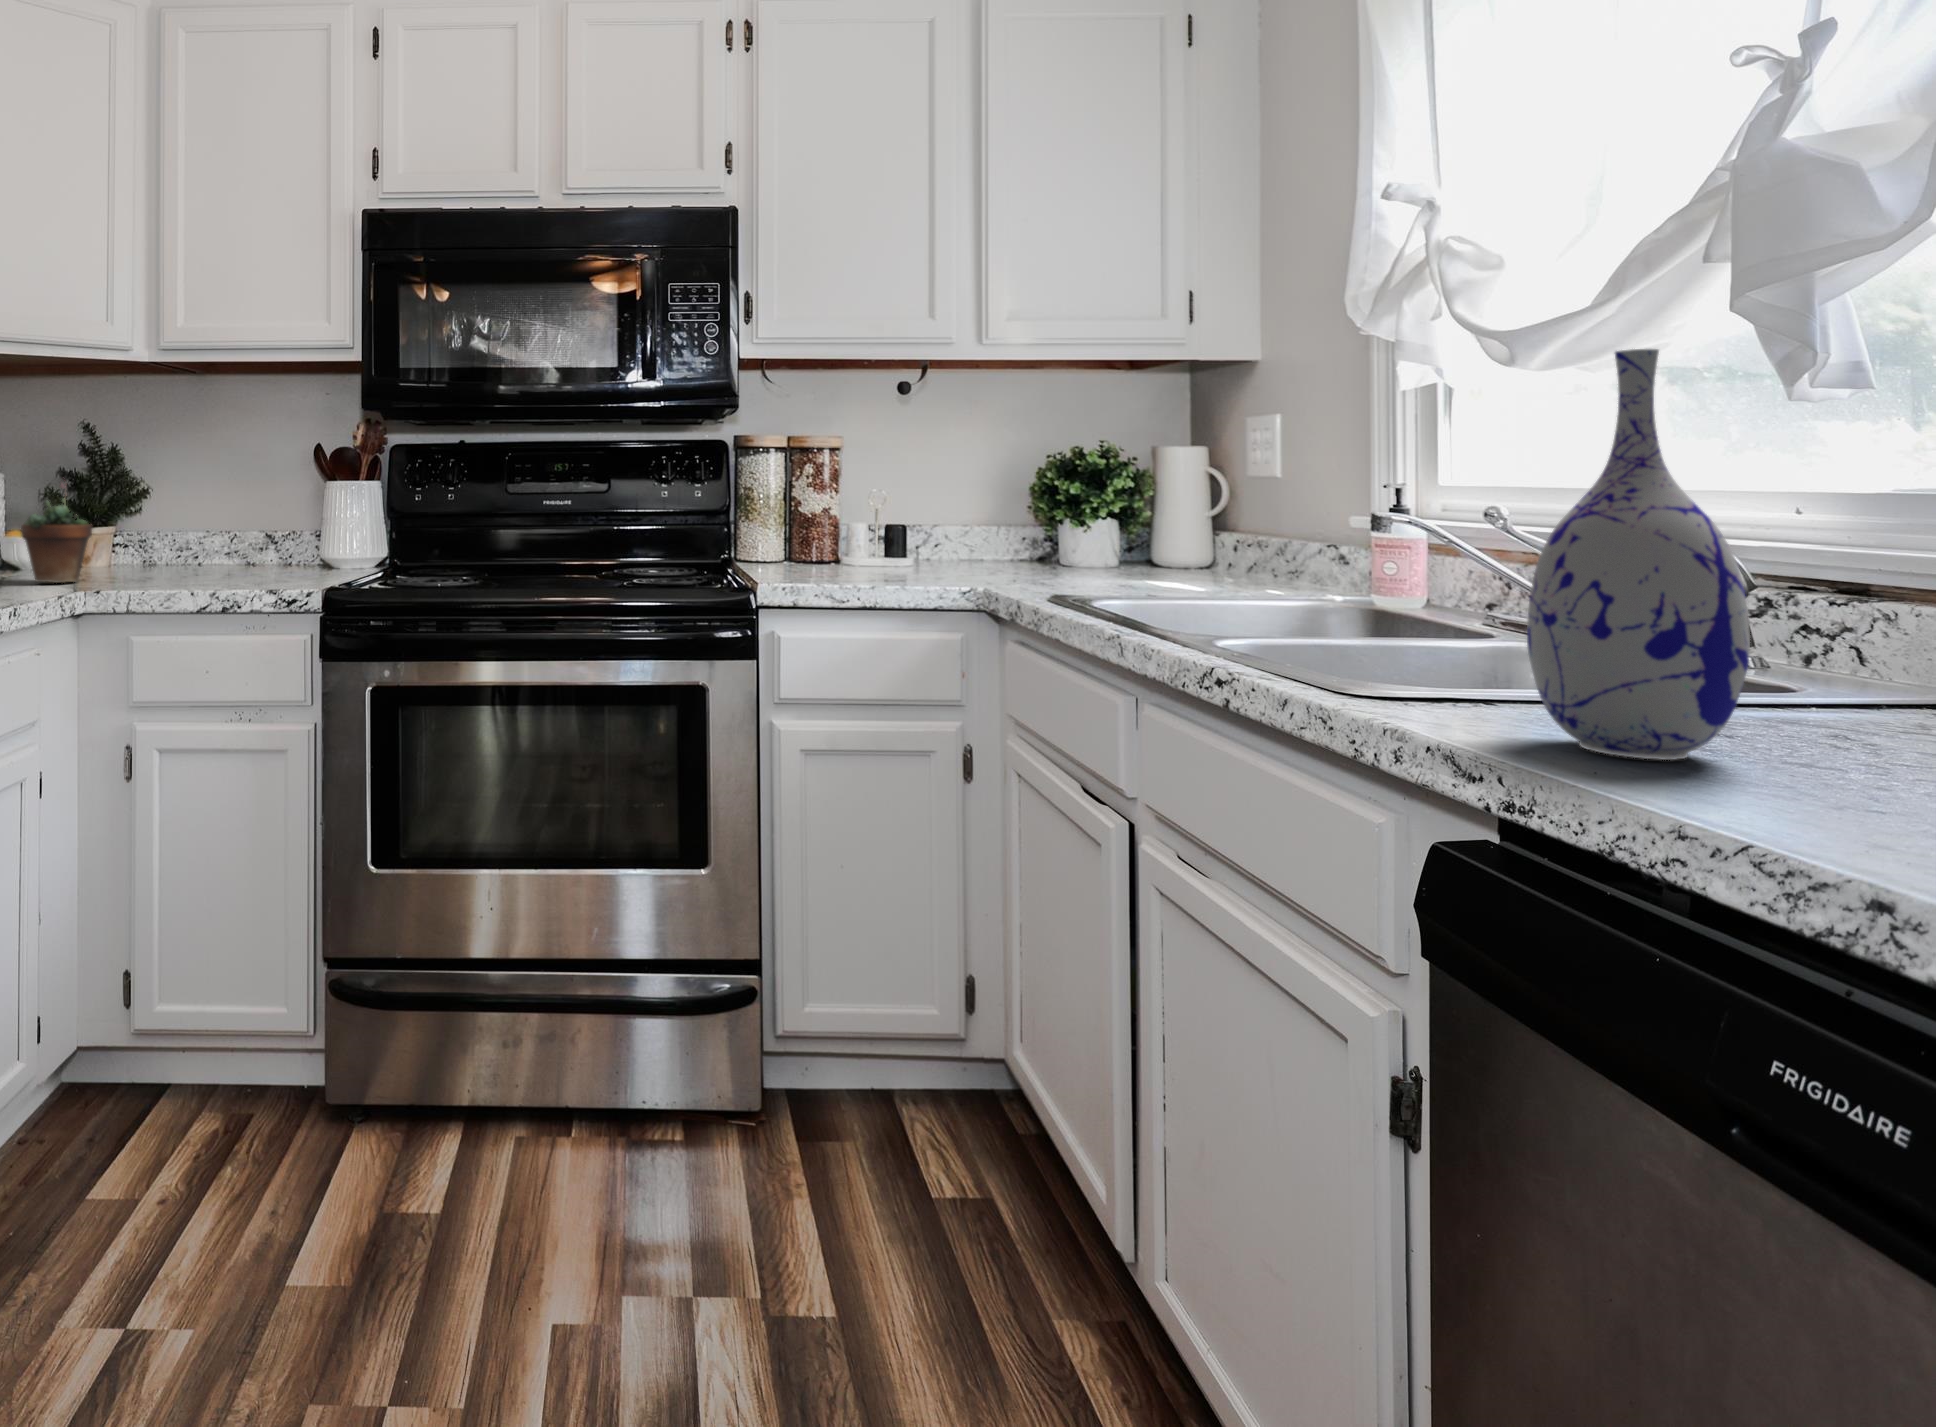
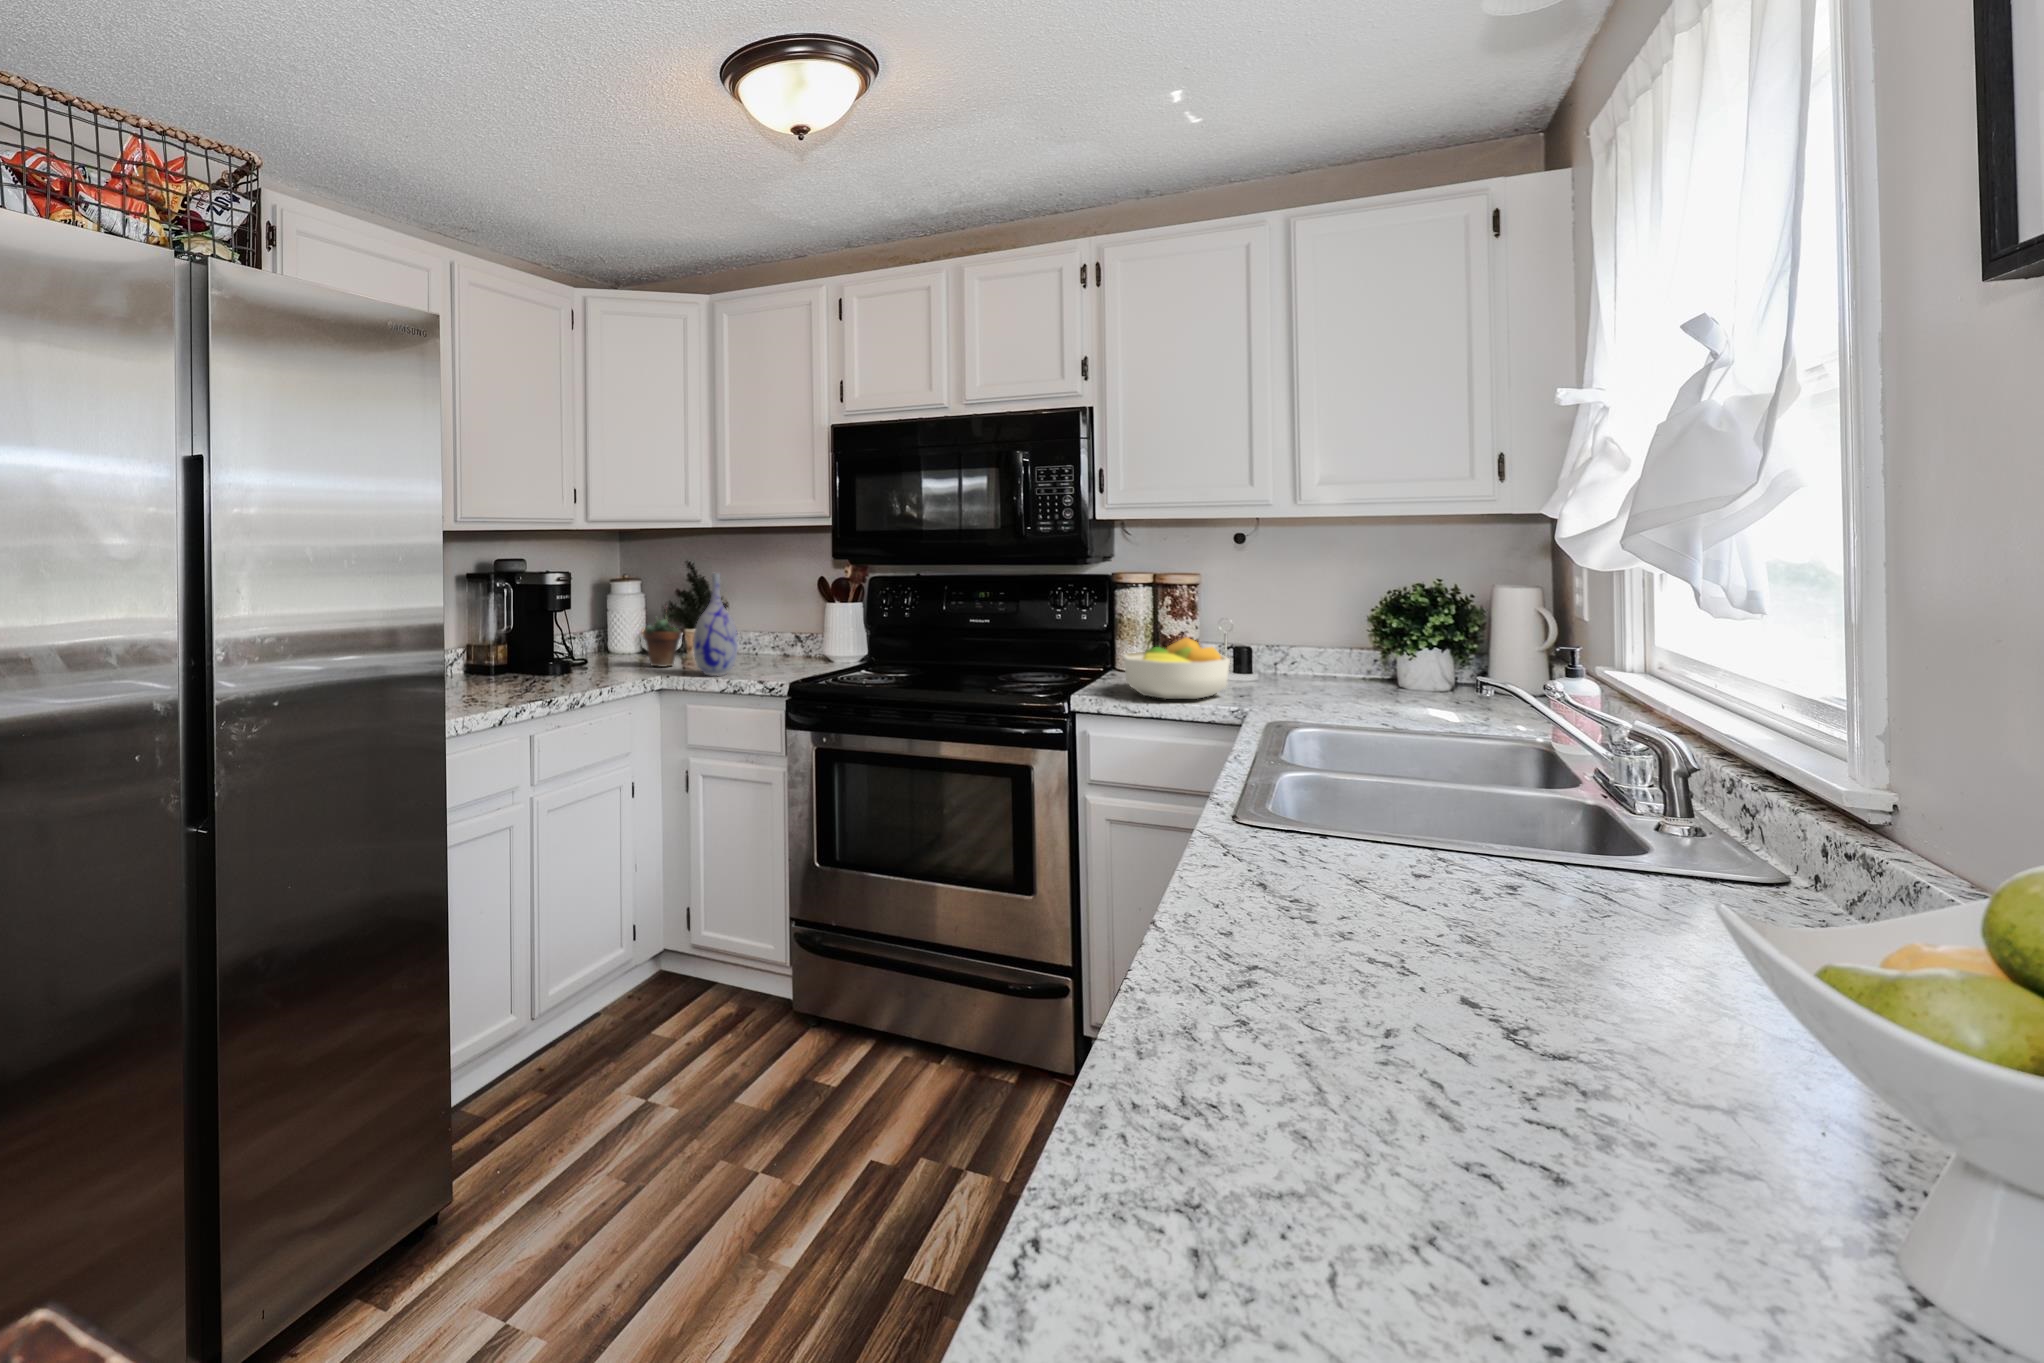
vase: present [1527,349,1750,760] -> present [693,573,738,676]
fruit bowl: none [793,510,929,586] -> present [1123,637,1230,699]

